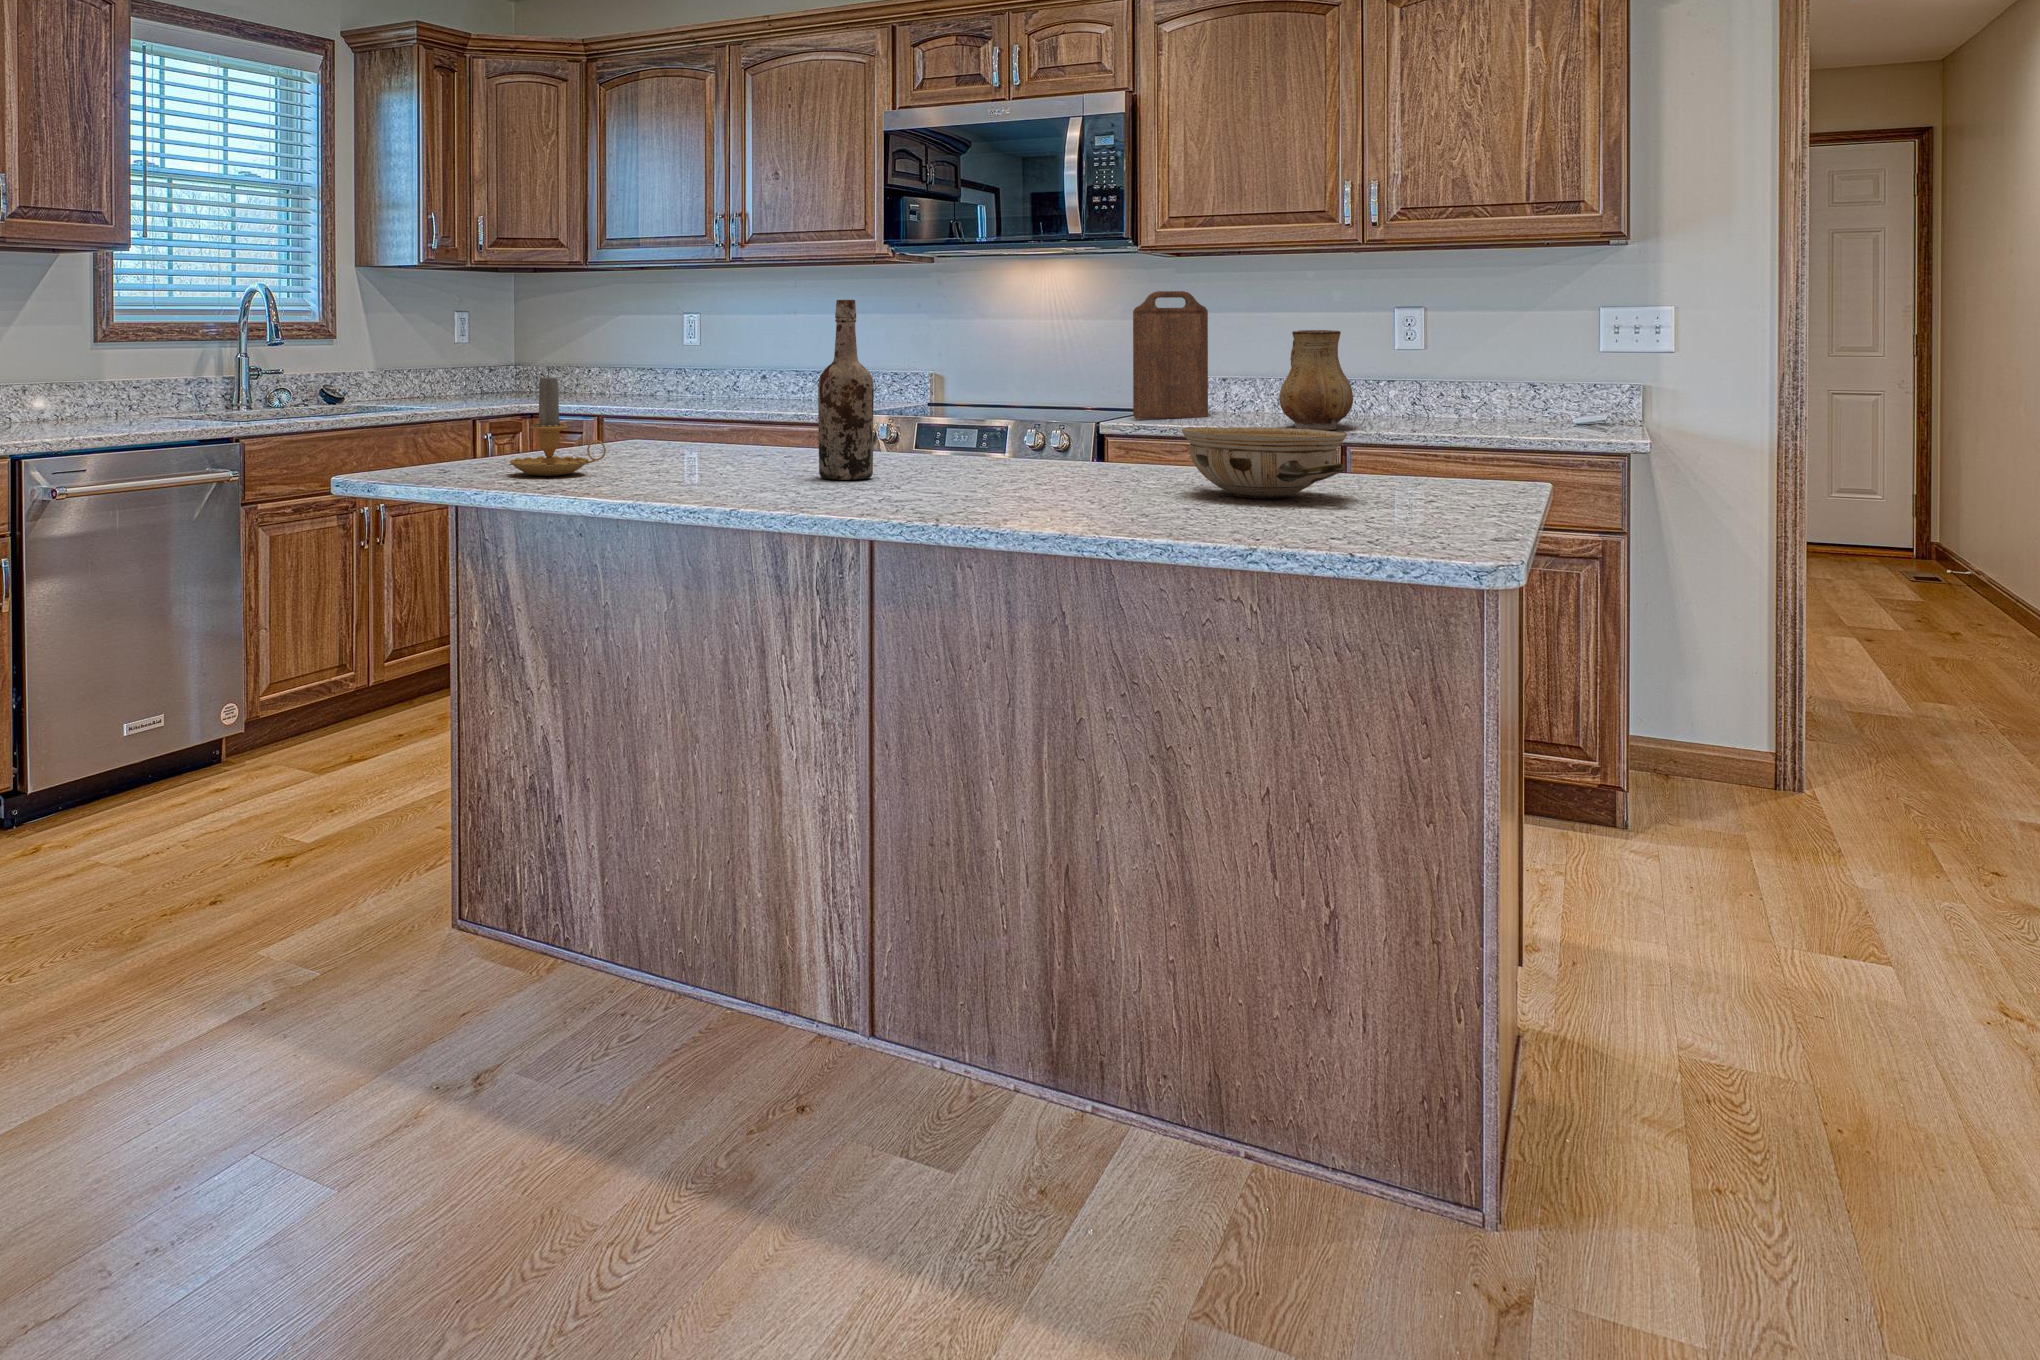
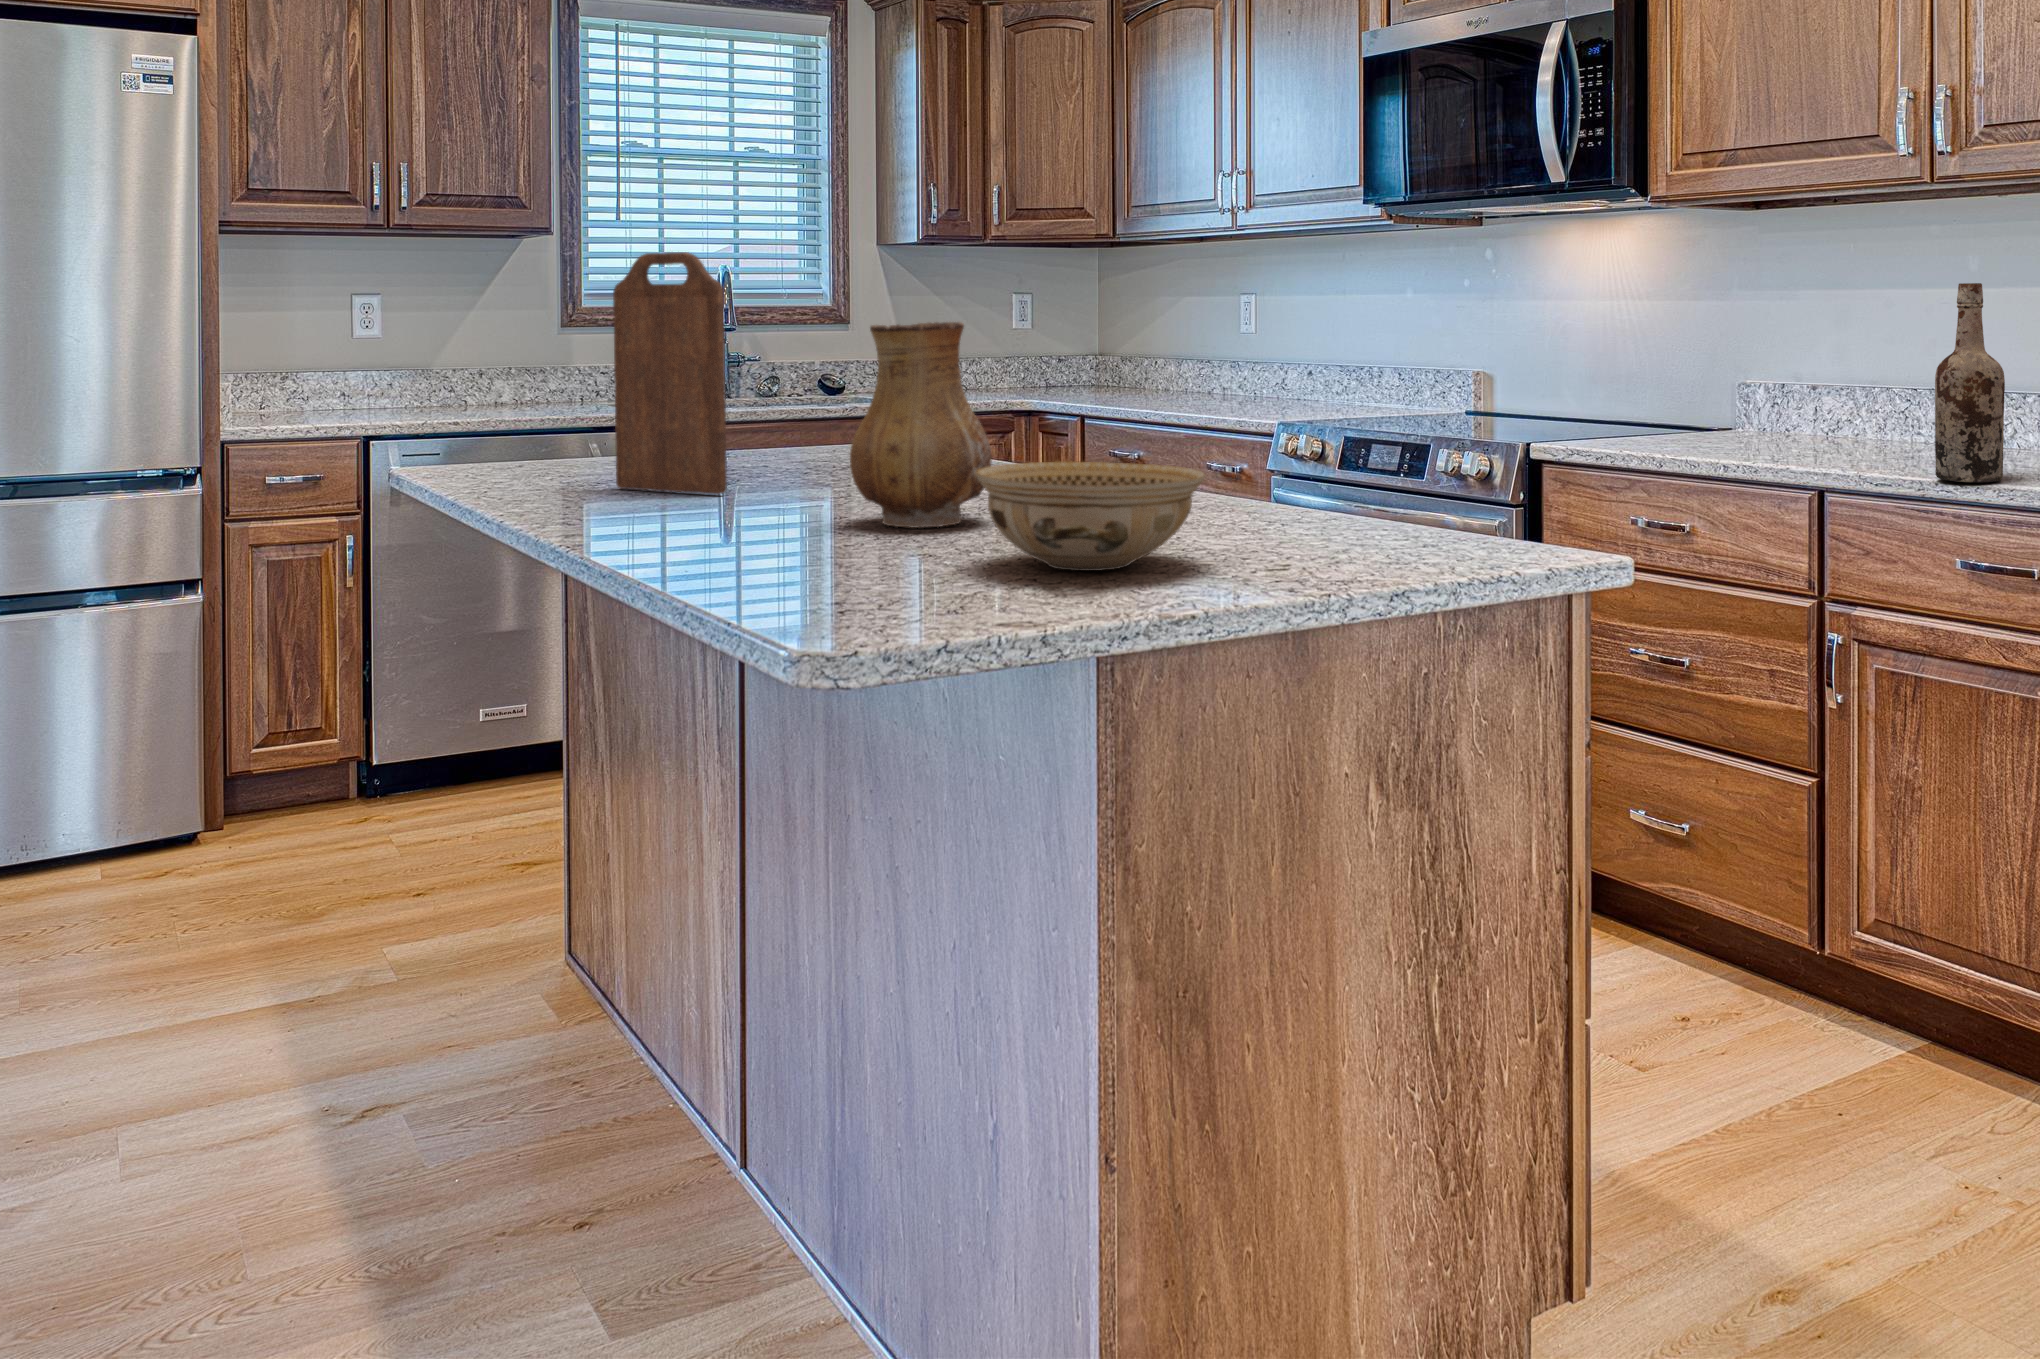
cutting board: present [1133,291,1208,418] -> present [613,252,727,494]
wine bottle: present [818,300,874,480] -> present [1935,283,2005,482]
ceramic pitcher: present [1279,330,1353,430] -> present [850,322,992,528]
candle: present [510,372,606,476] -> none [492,366,585,484]

